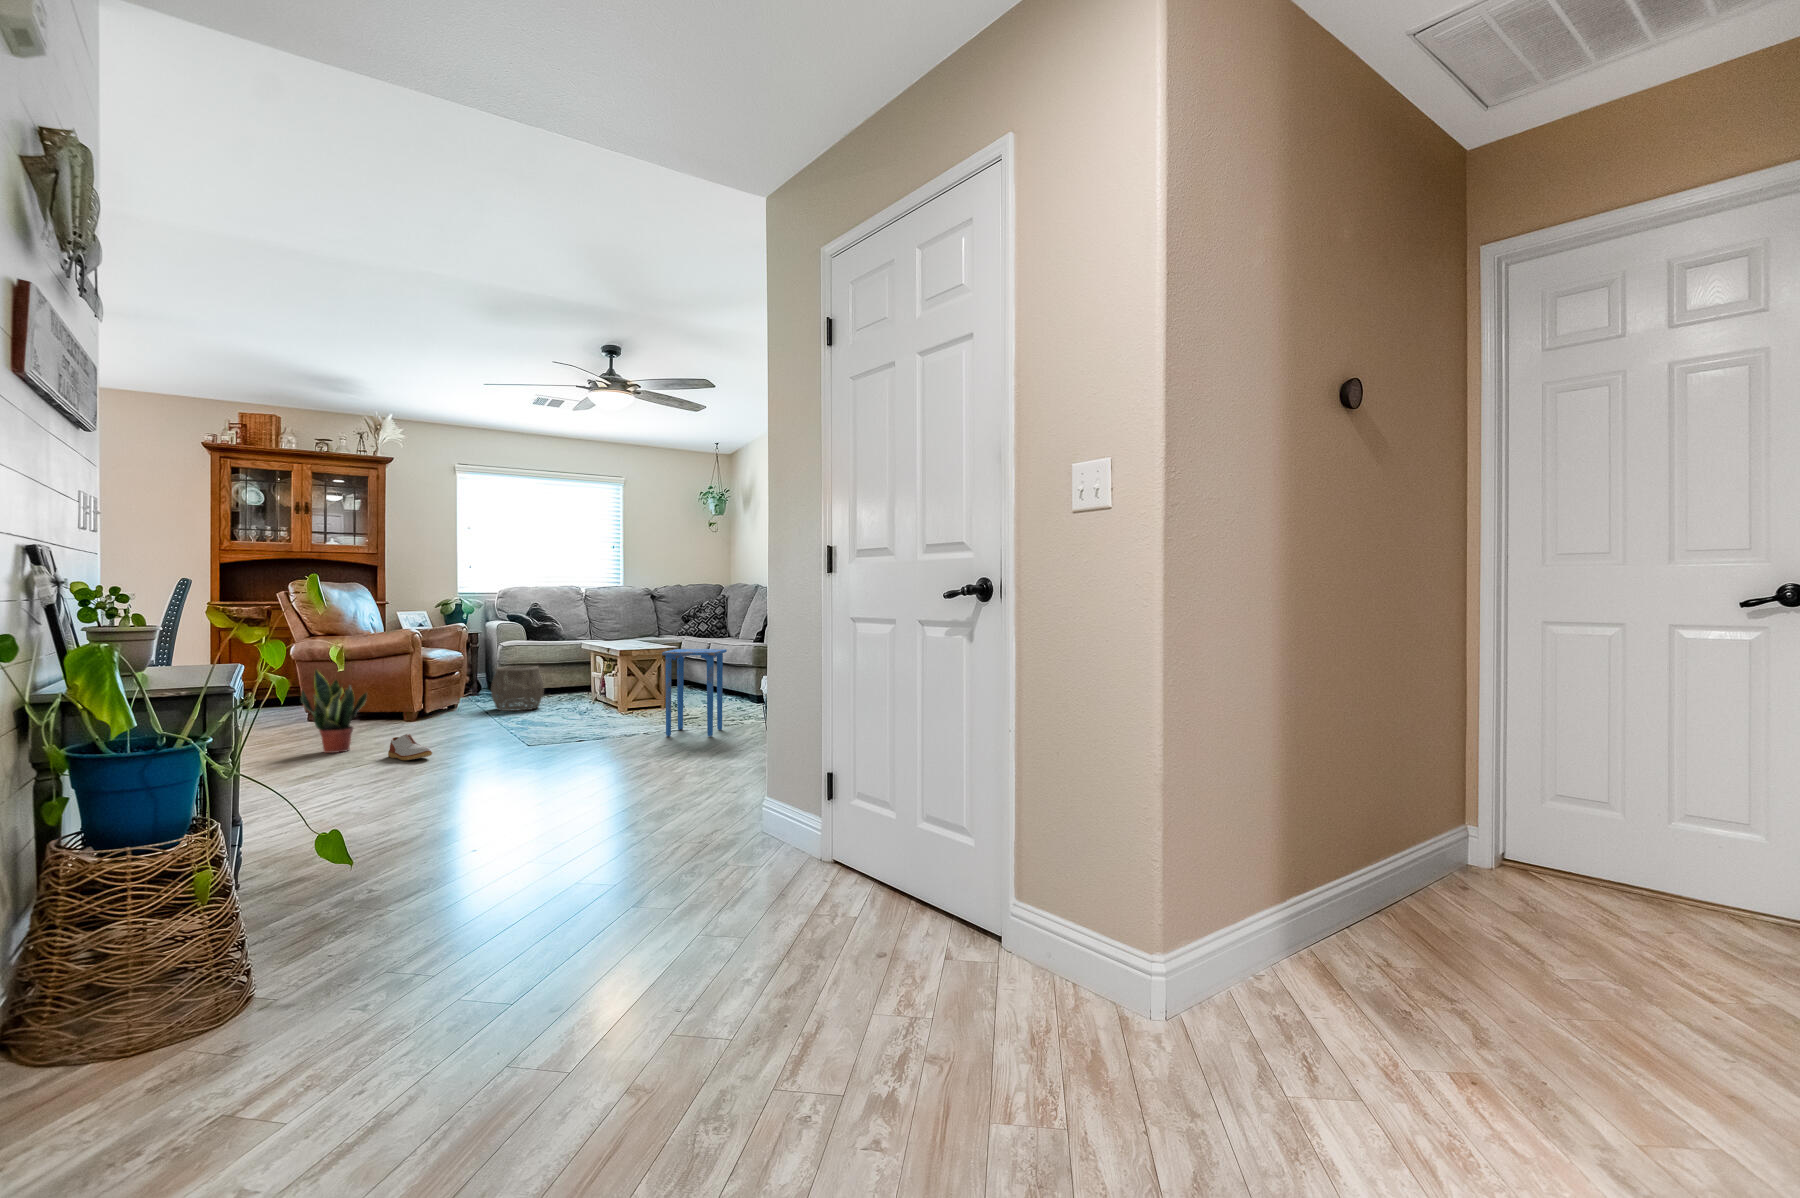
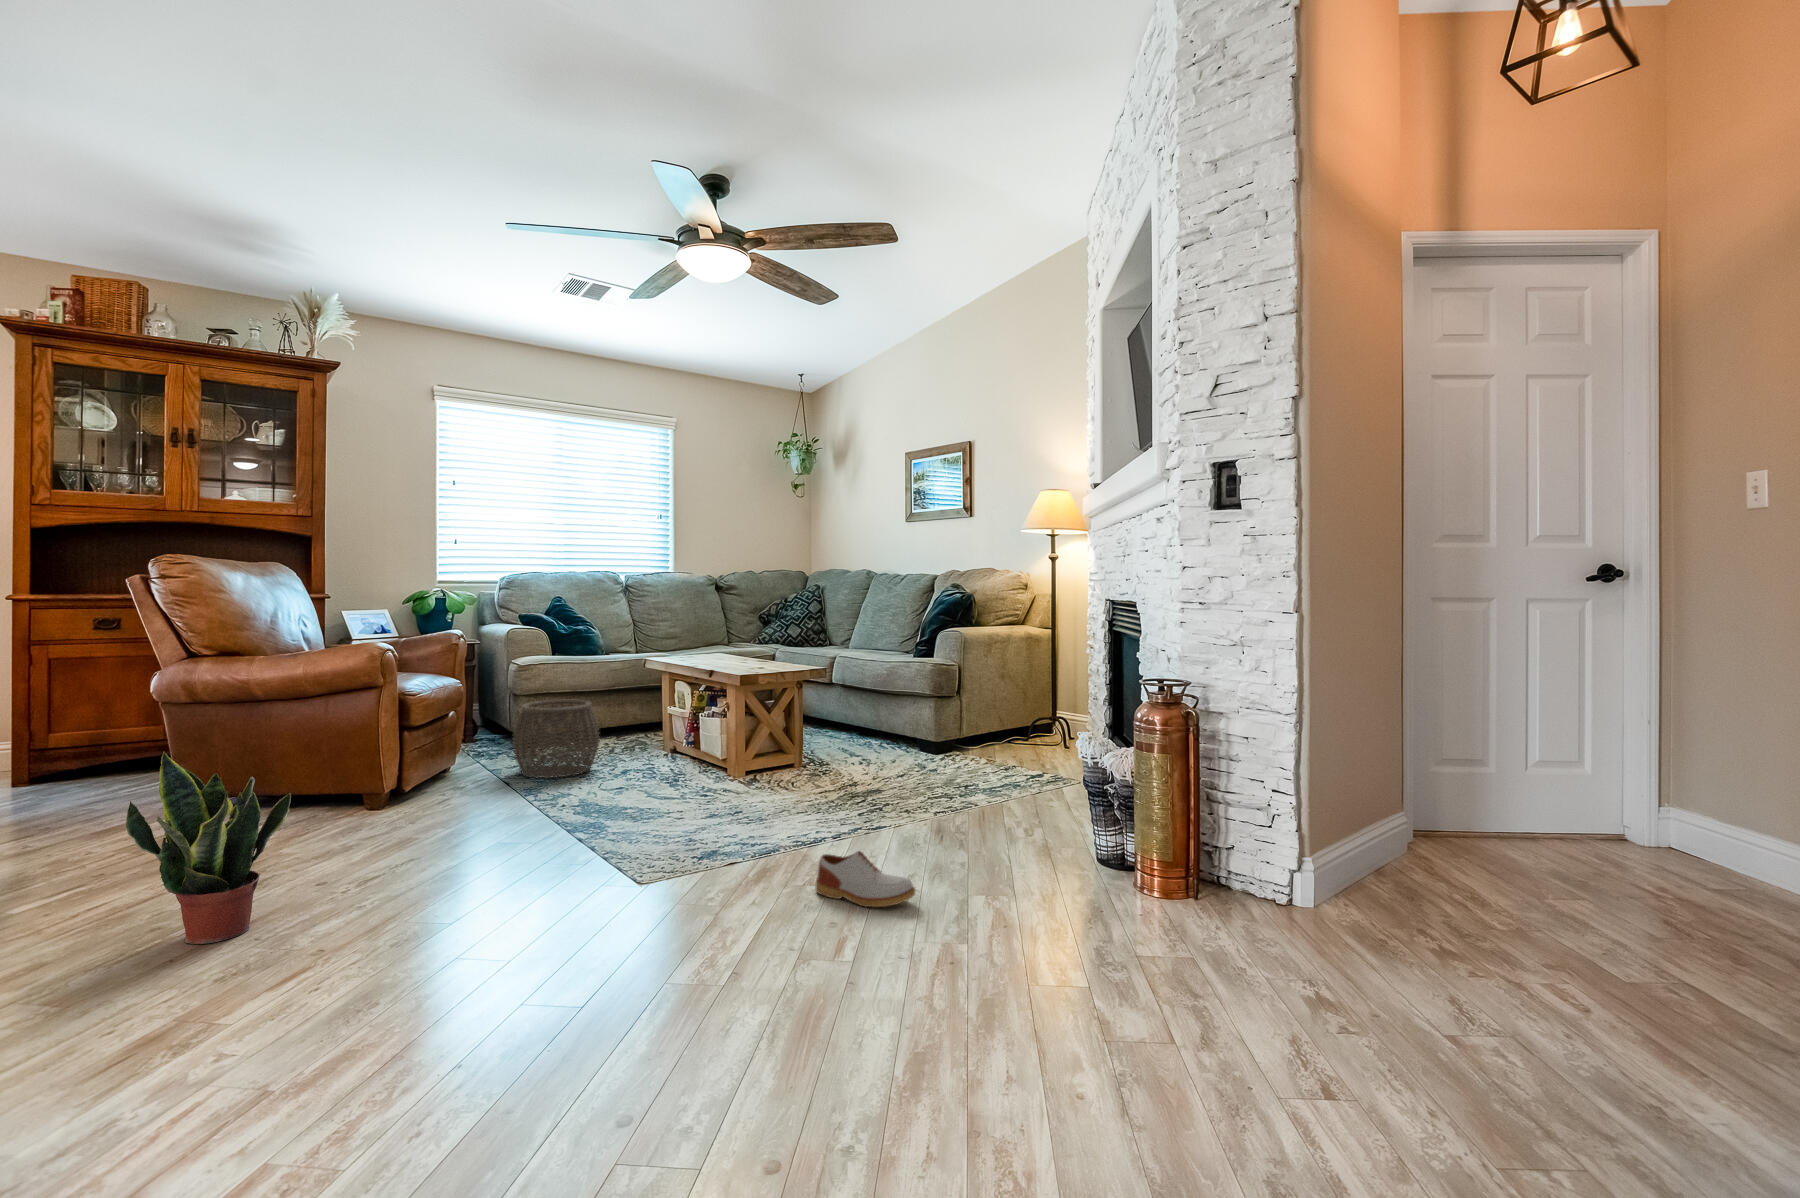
side table: present [662,649,727,736] -> none [878,685,981,854]
shoe: present [388,734,432,760] -> present [815,851,915,907]

